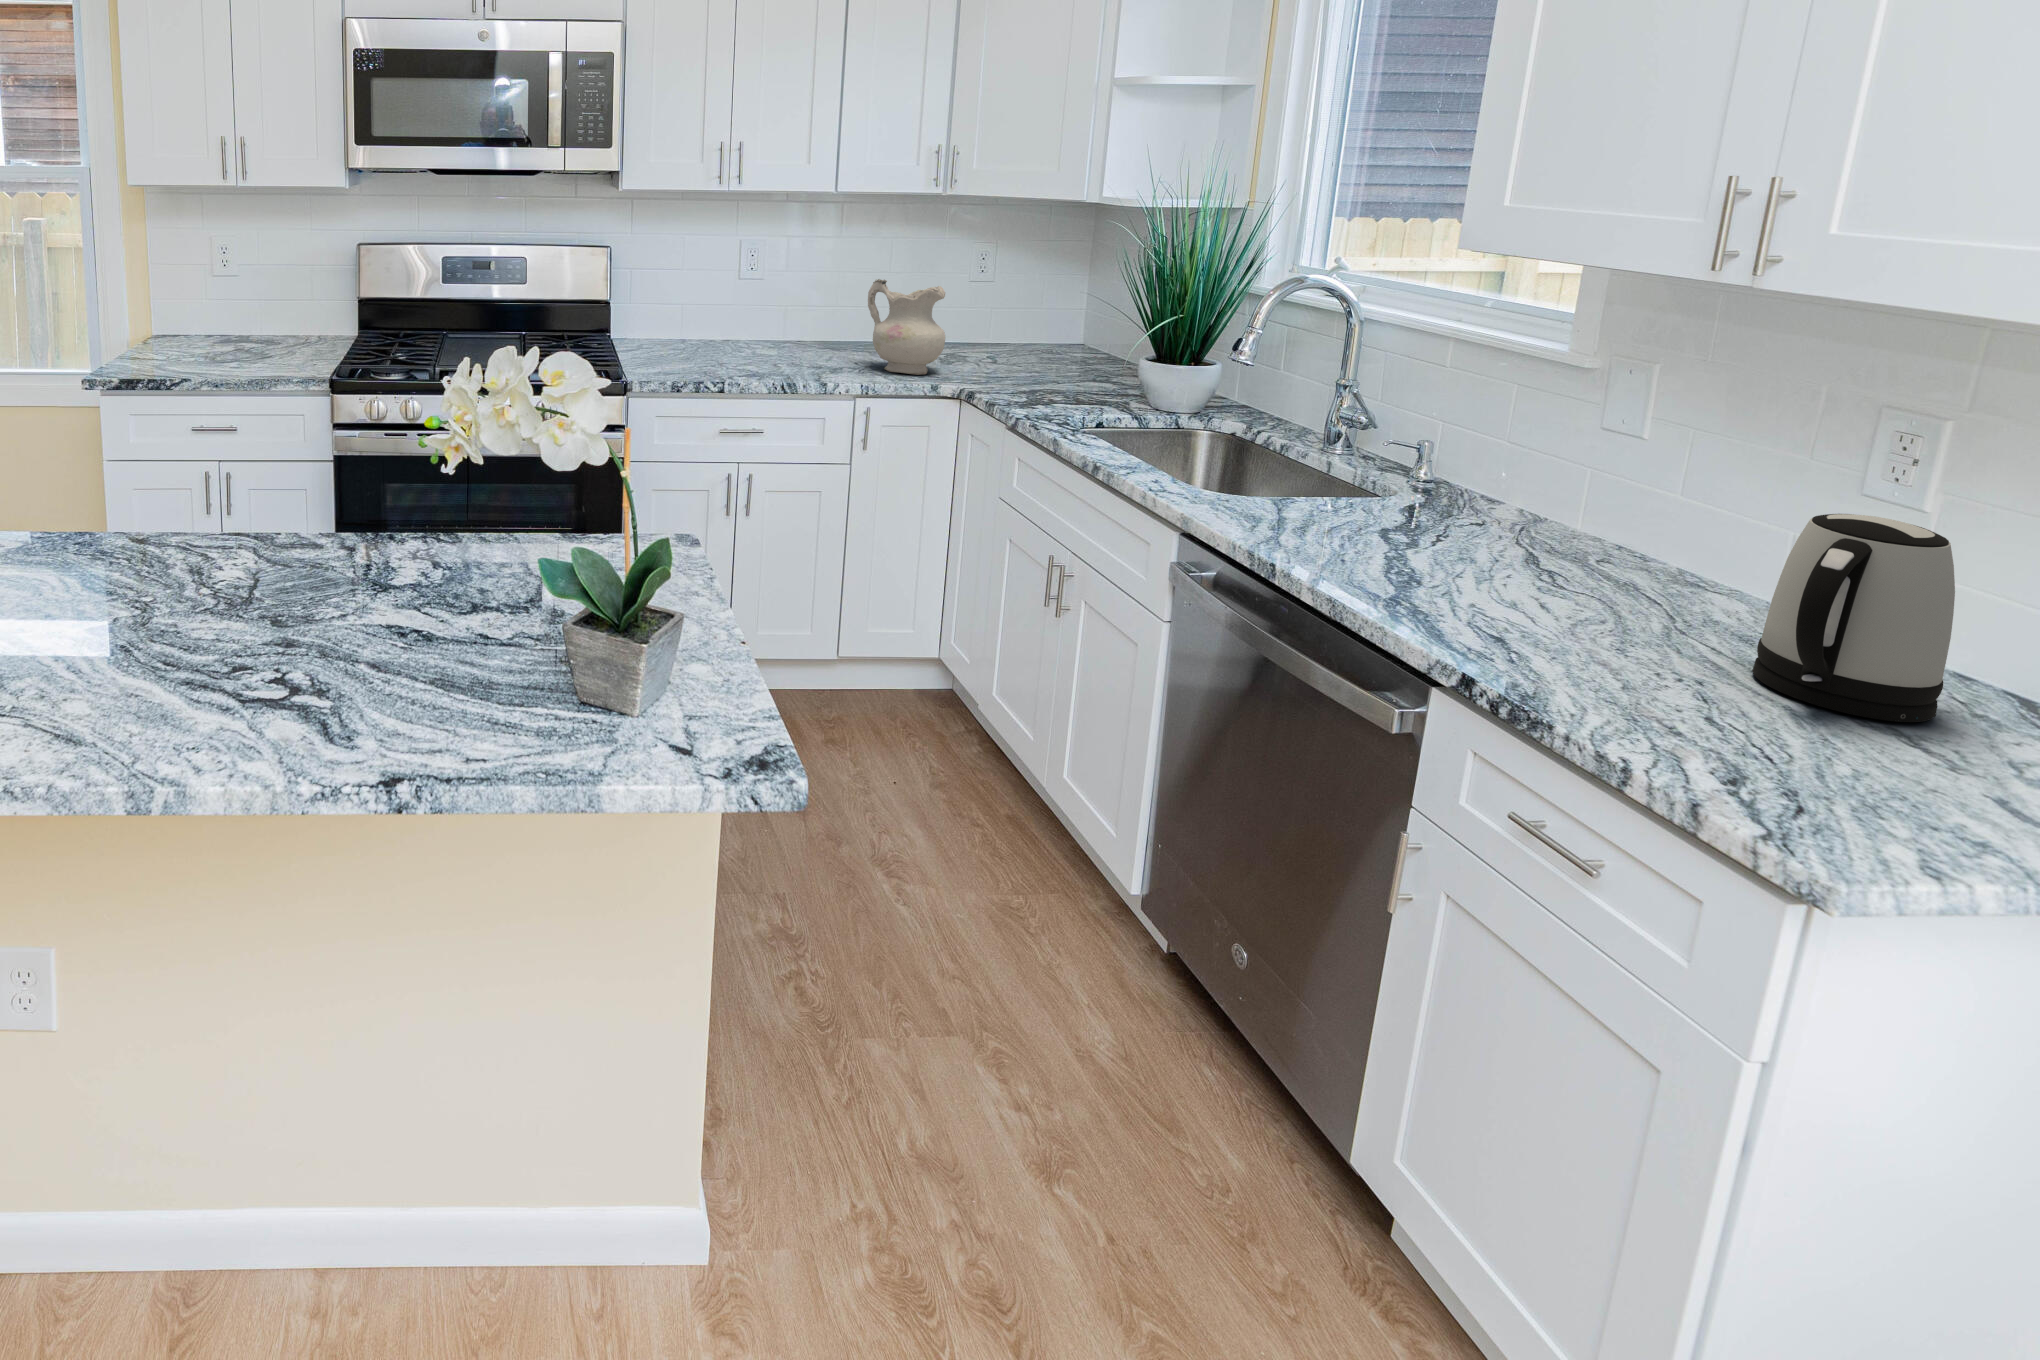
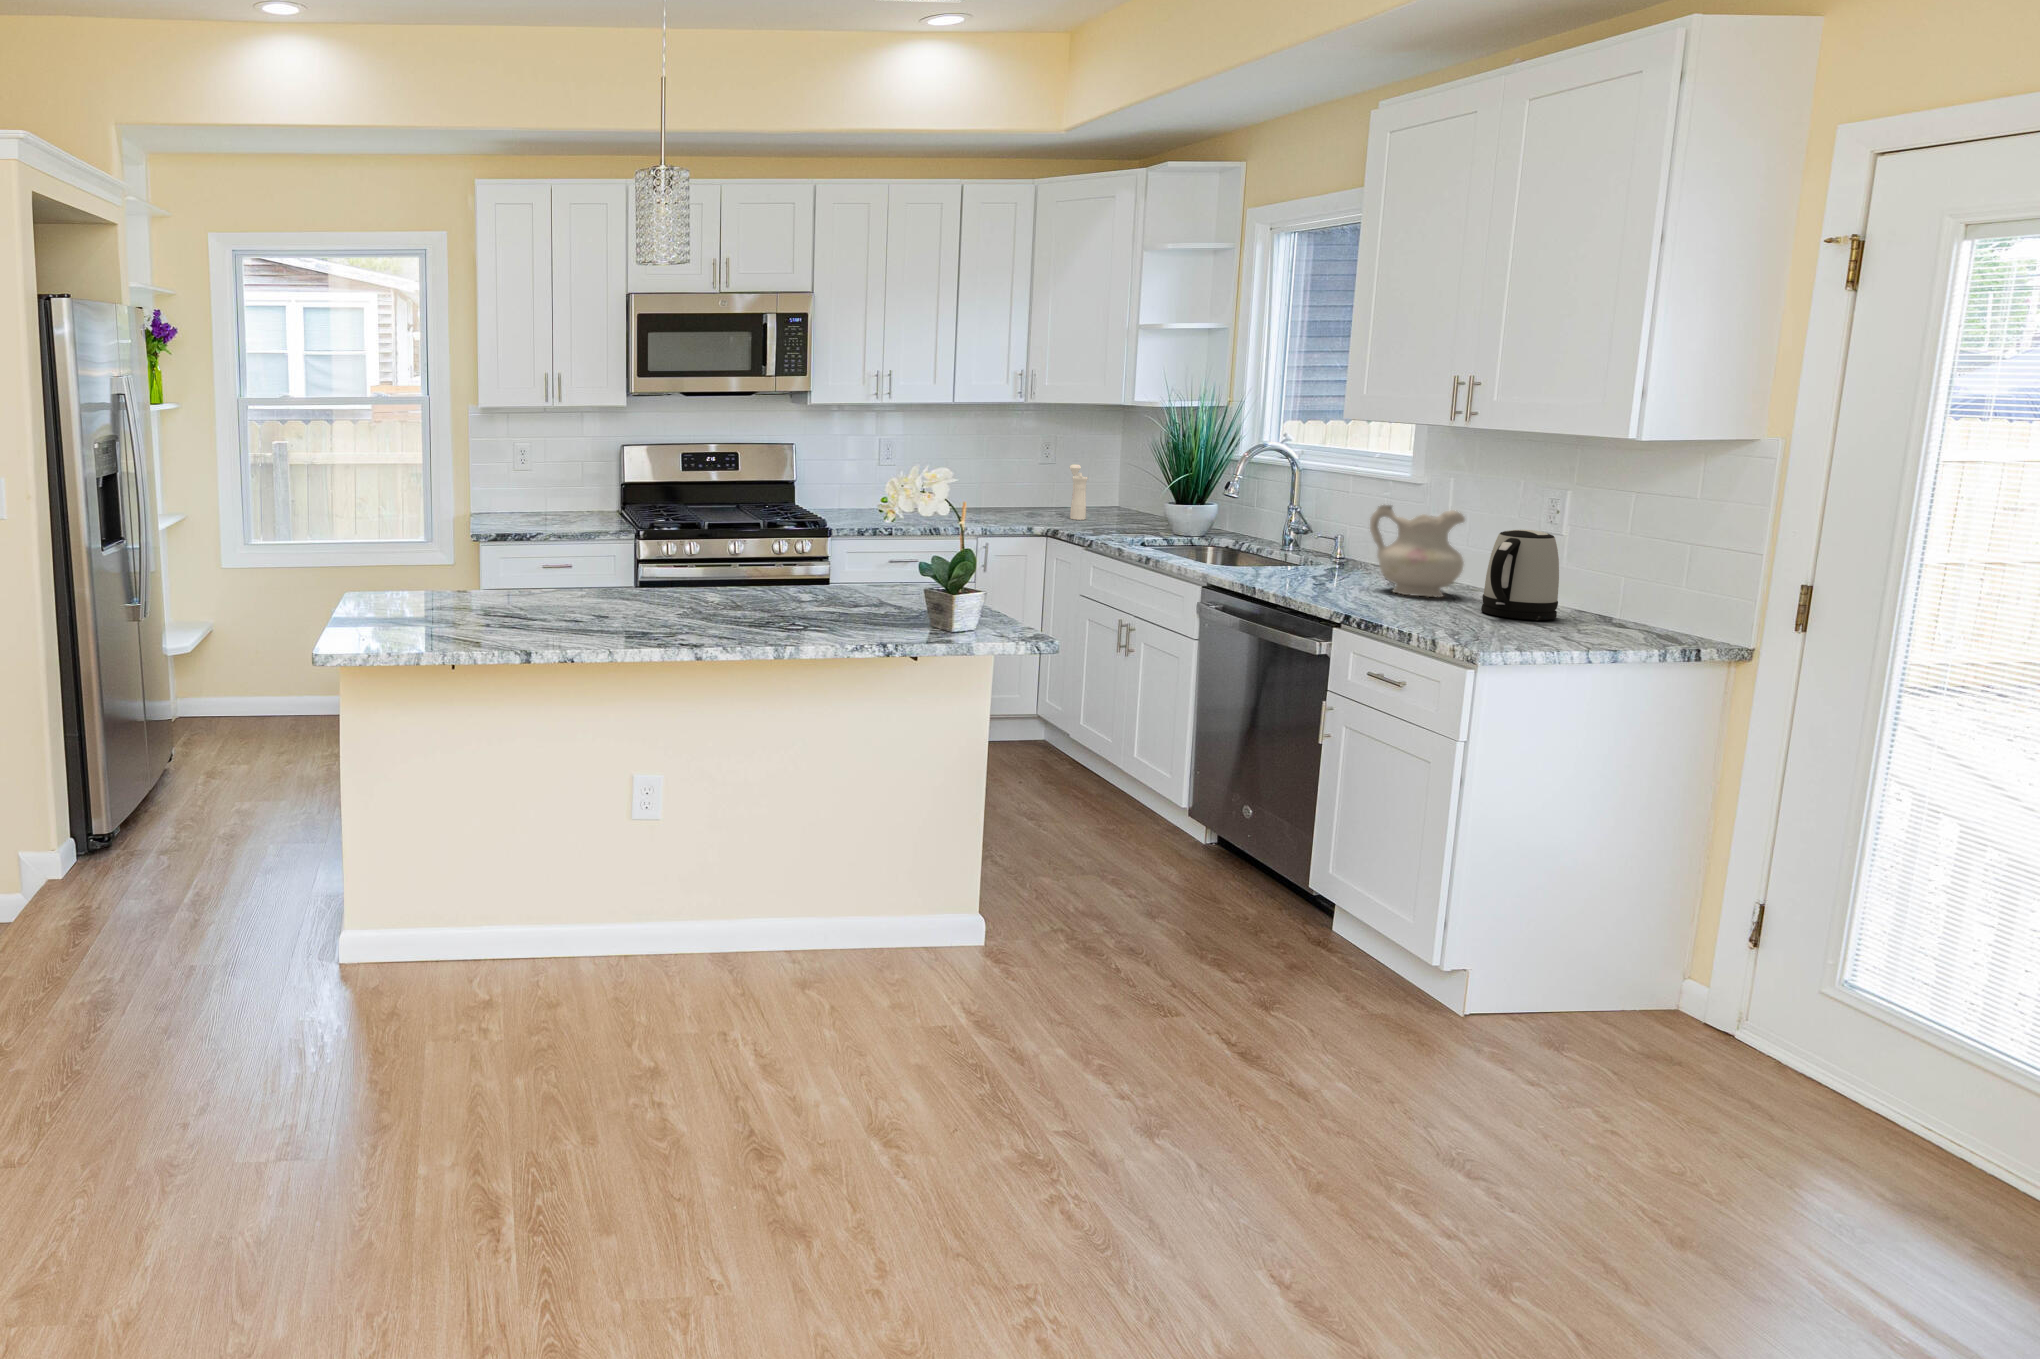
ceramic pitcher: present [868,279,945,375] -> present [1370,505,1465,597]
pepper mill: none [1005,285,1033,369] -> present [1069,464,1088,520]

